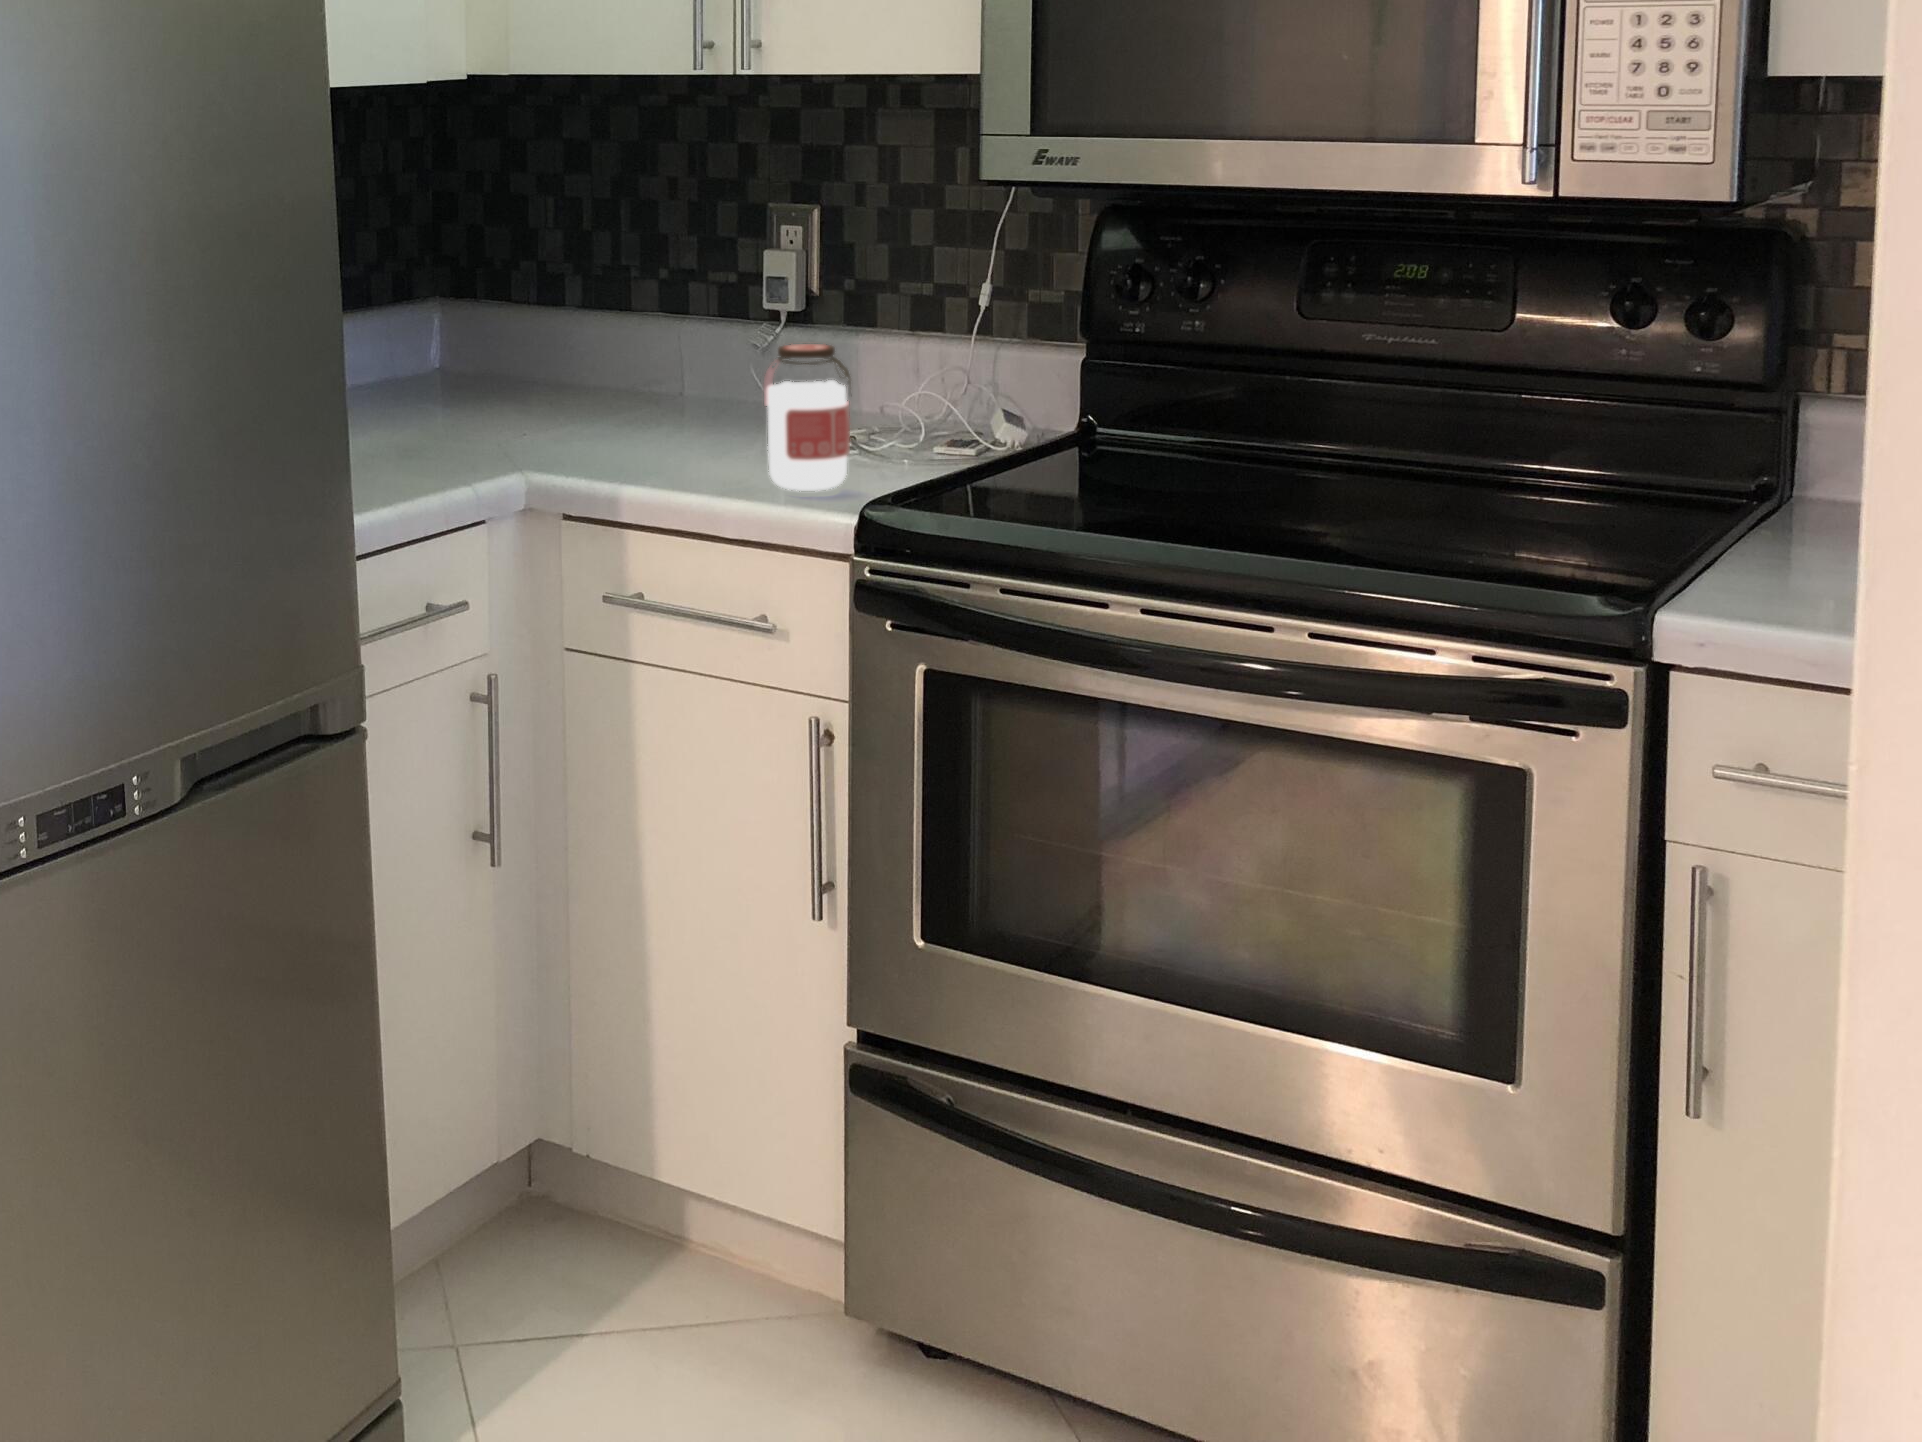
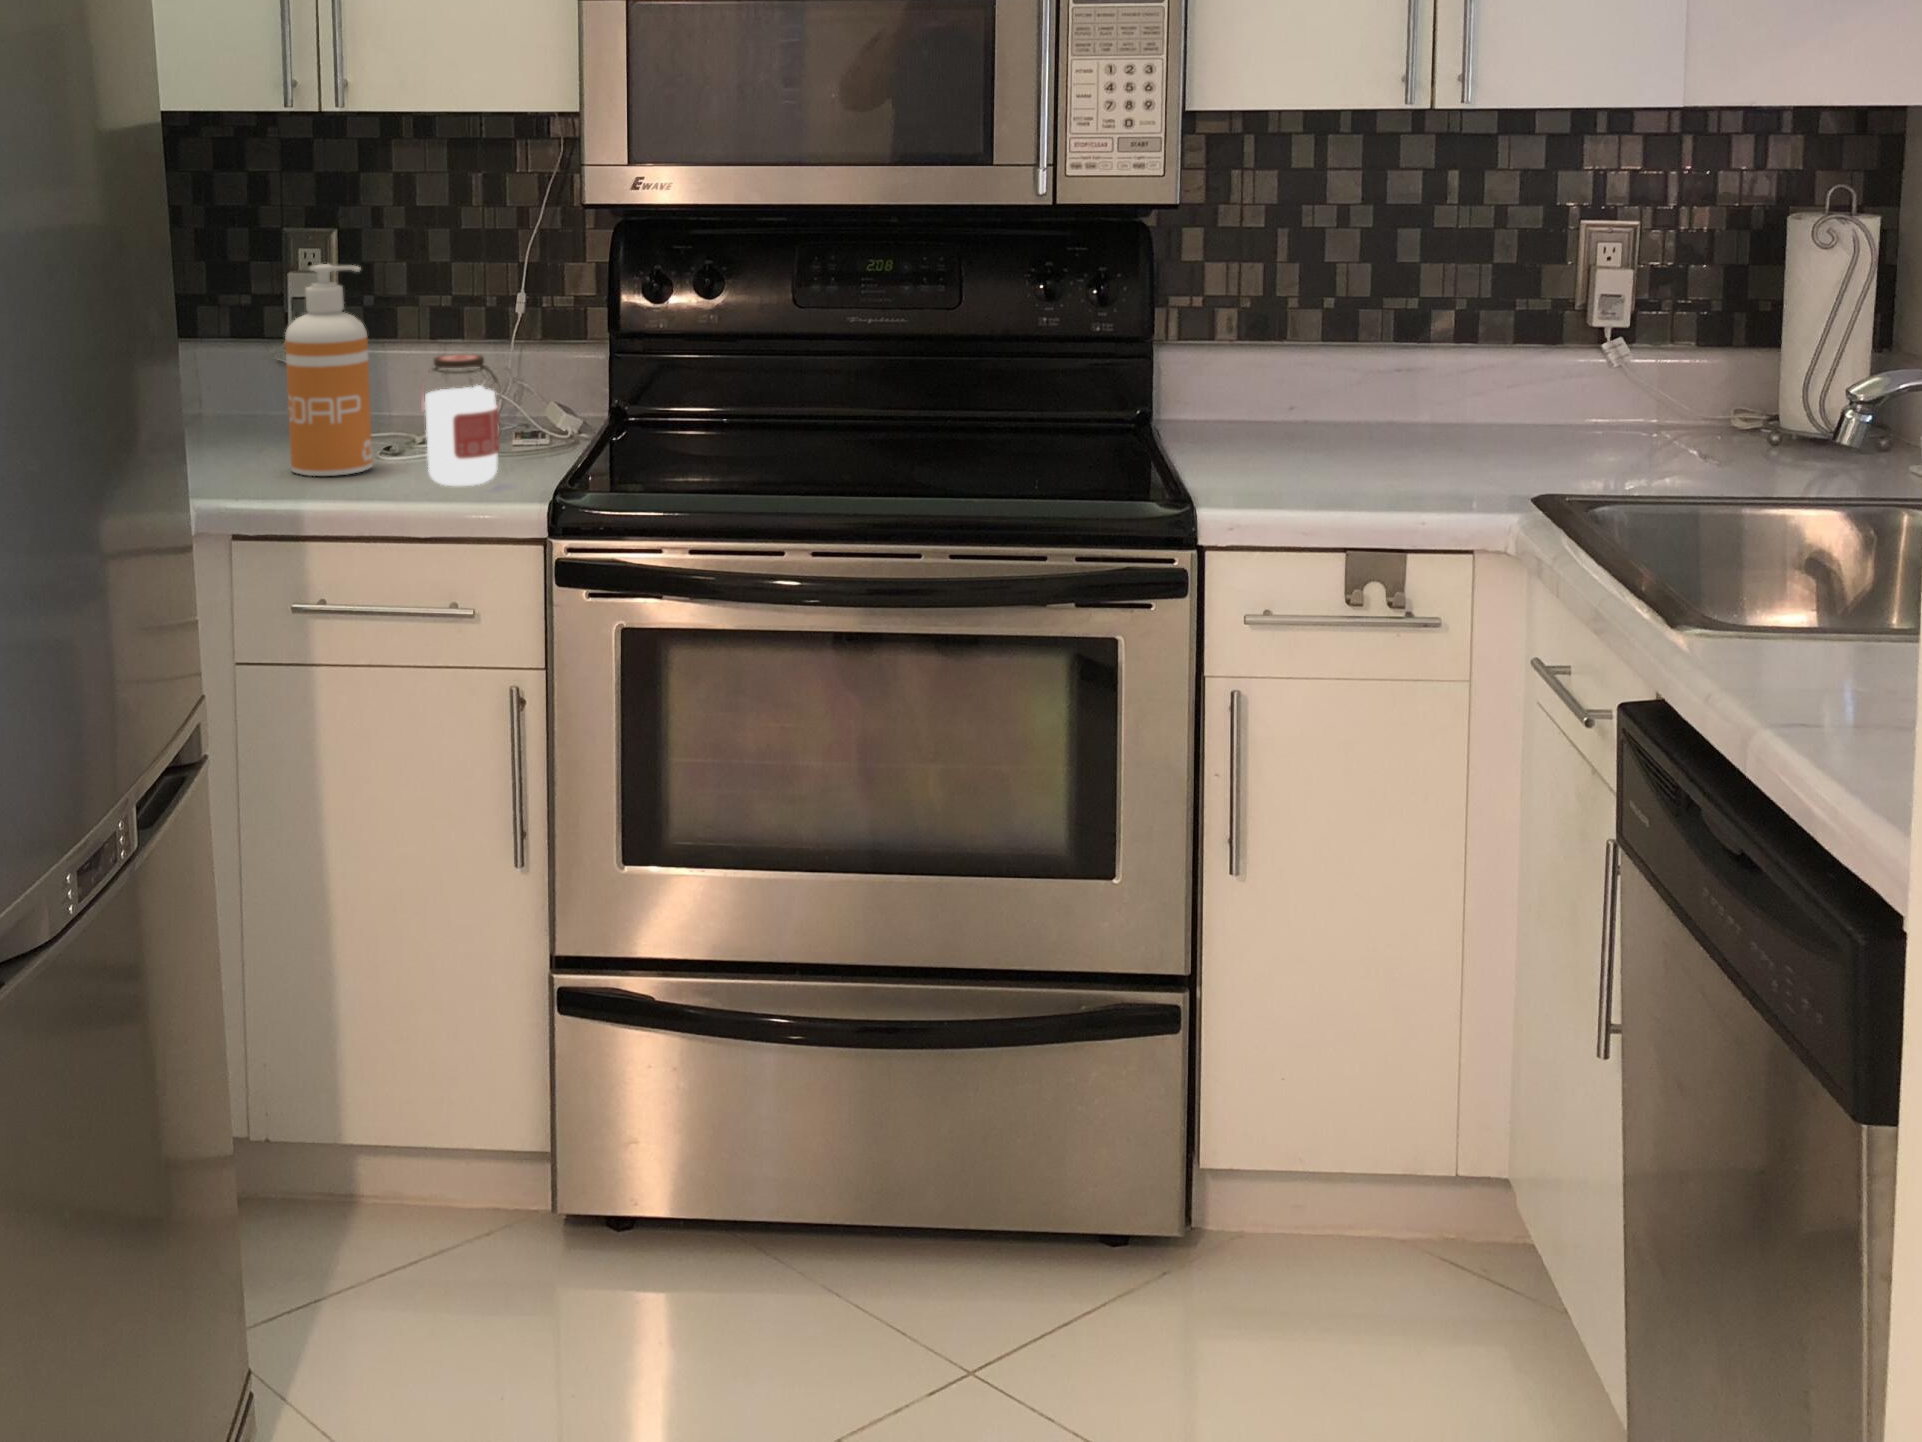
soap dispenser: none [659,239,752,468] -> present [285,264,373,476]

